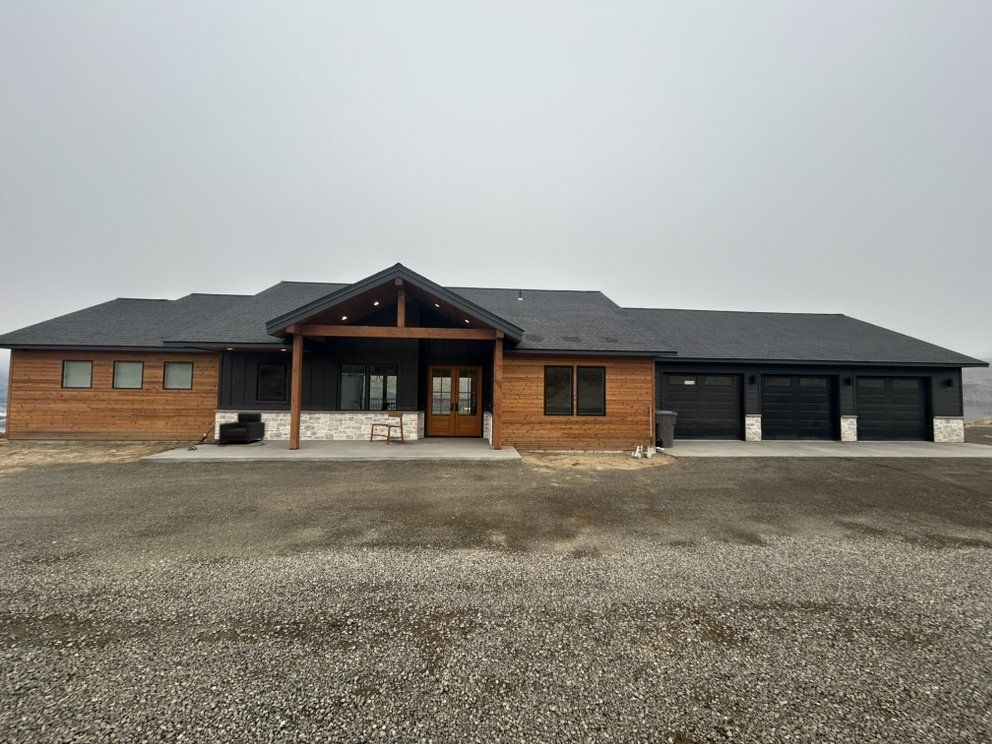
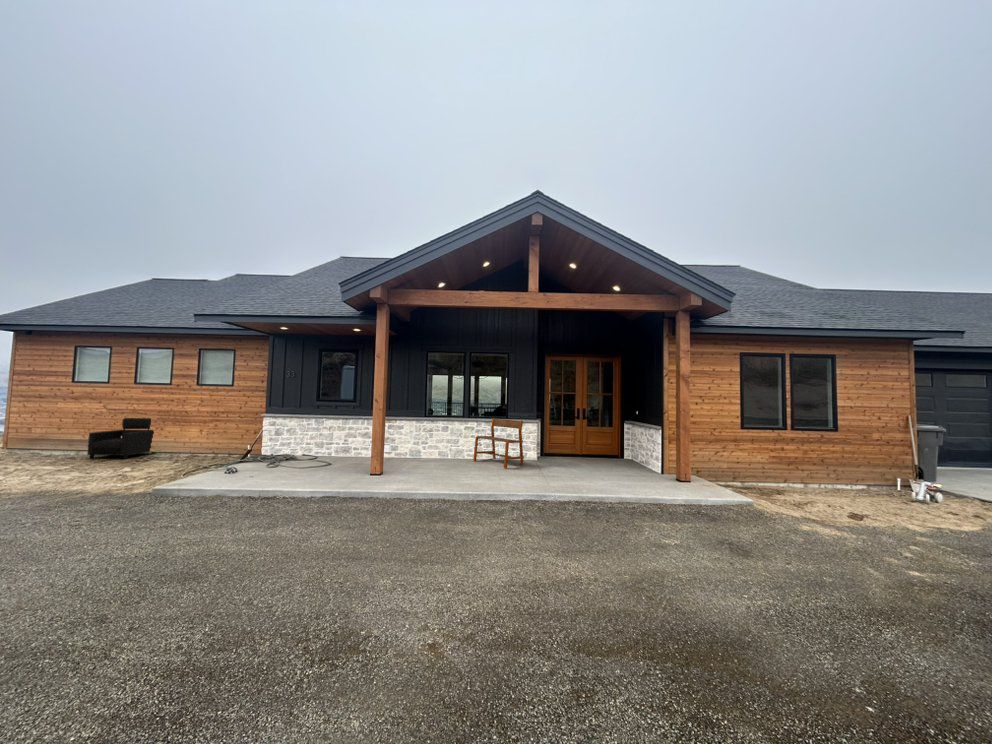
armchair: present [219,412,266,444] -> present [88,418,156,459]

